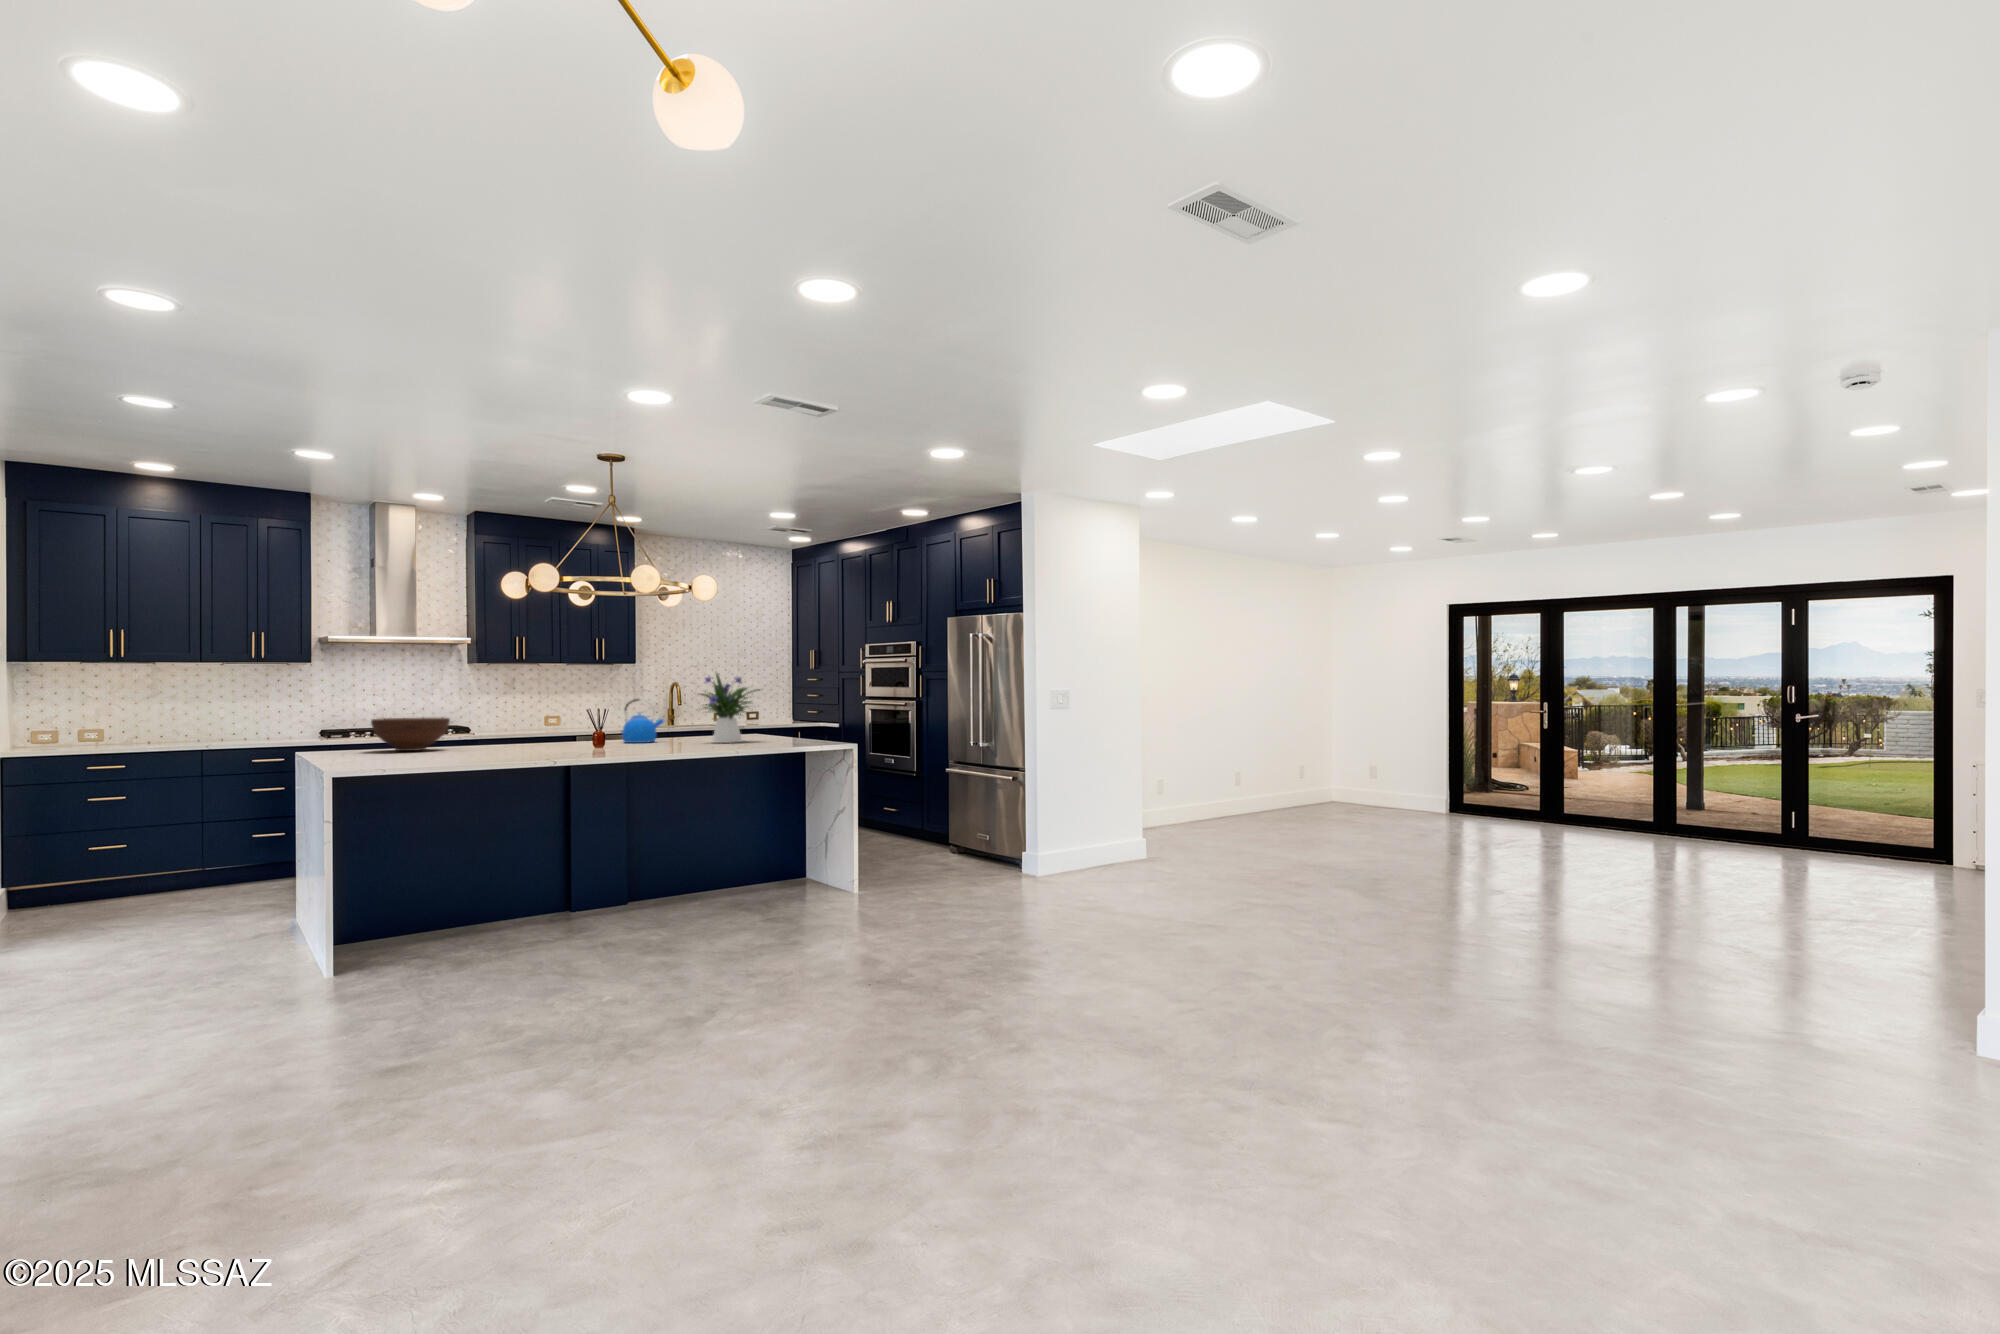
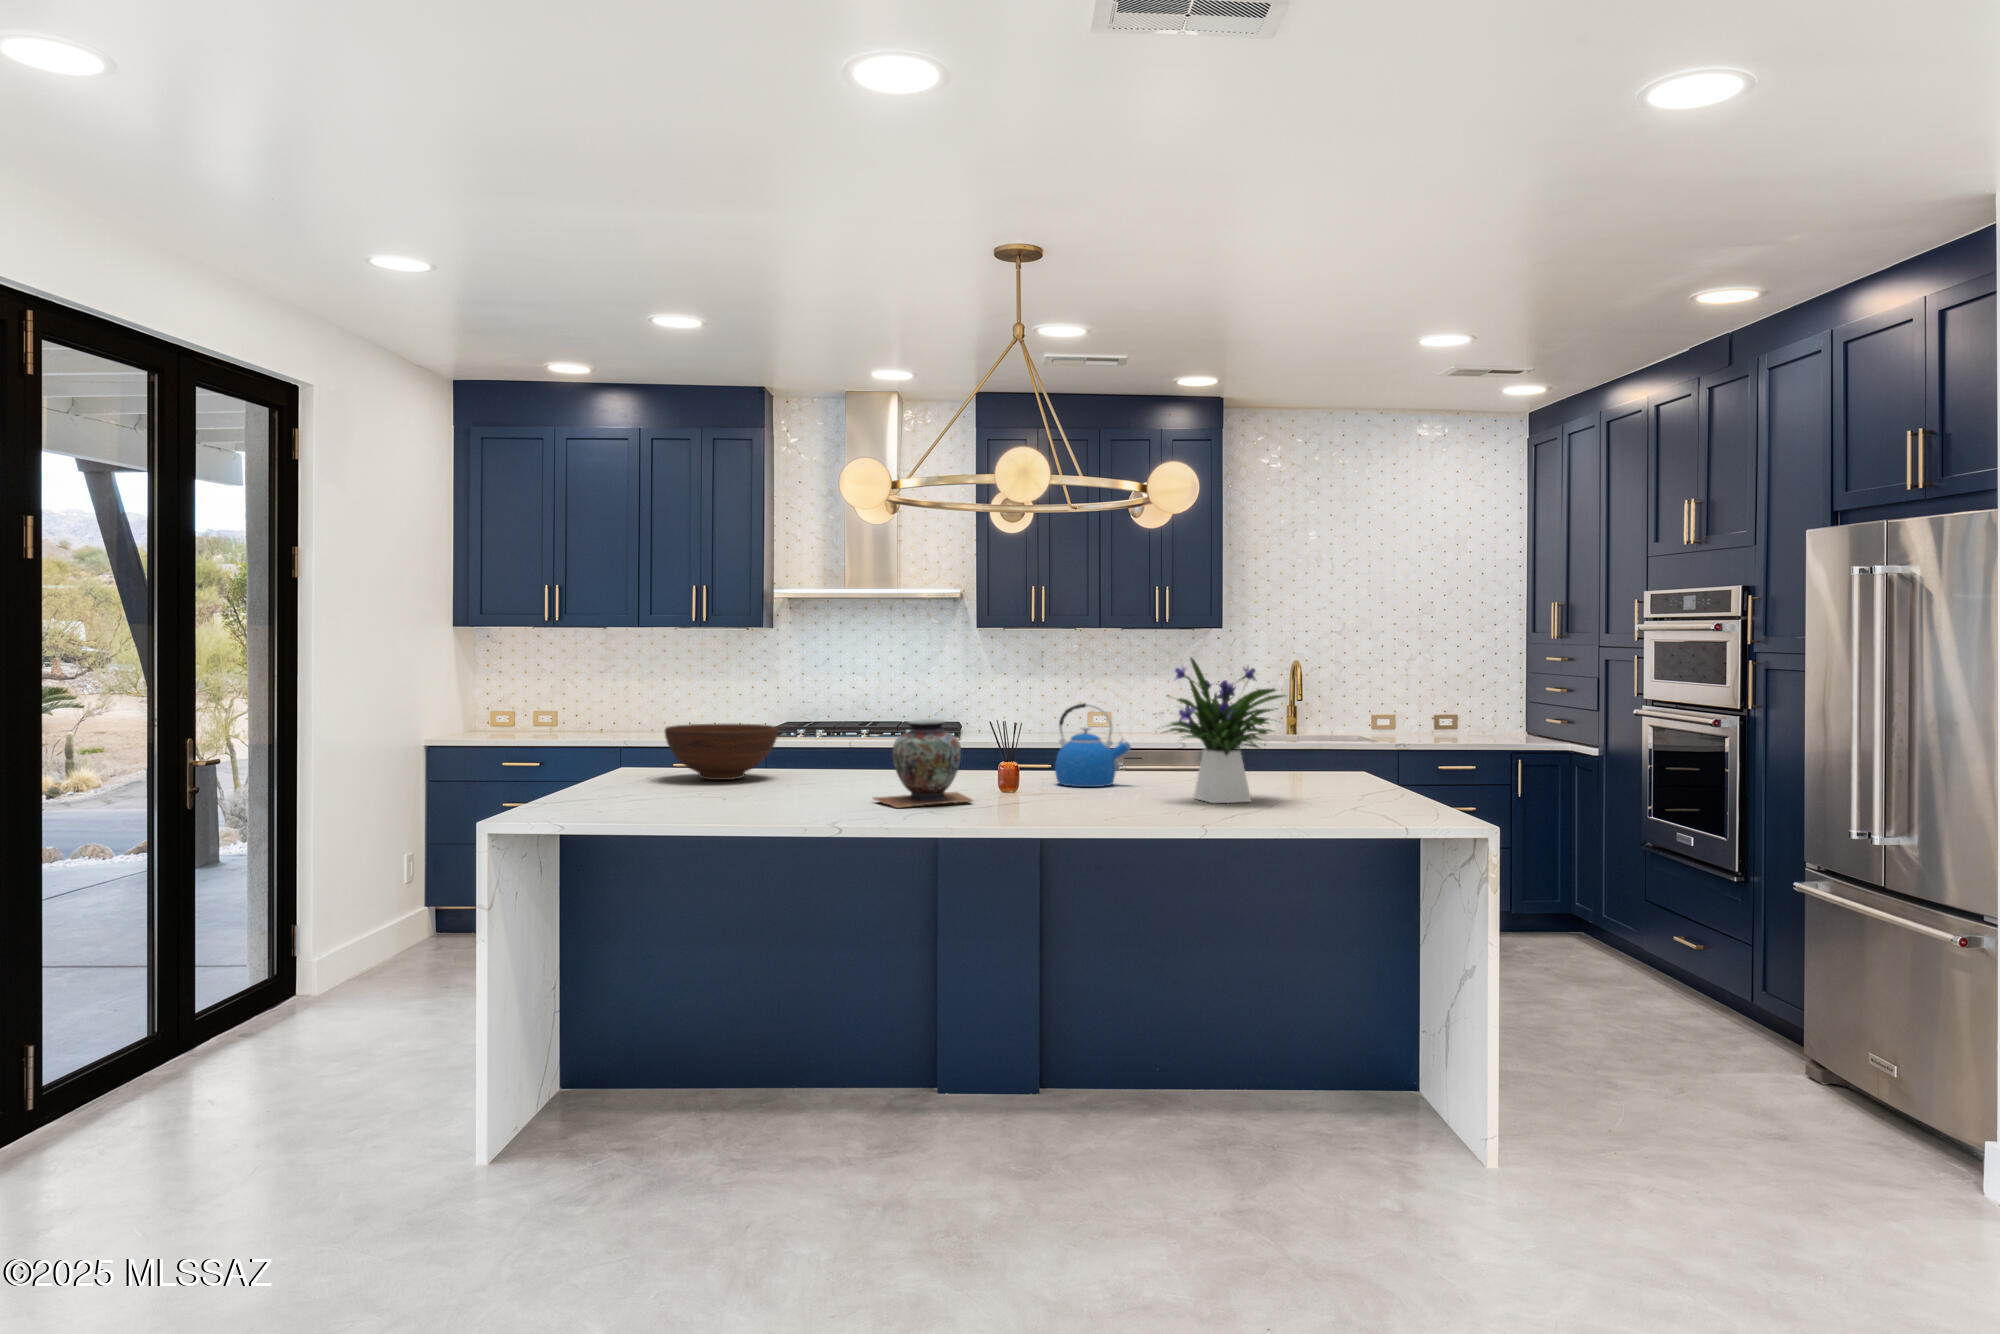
decorative vase: none [554,705,612,751] -> present [874,719,973,808]

